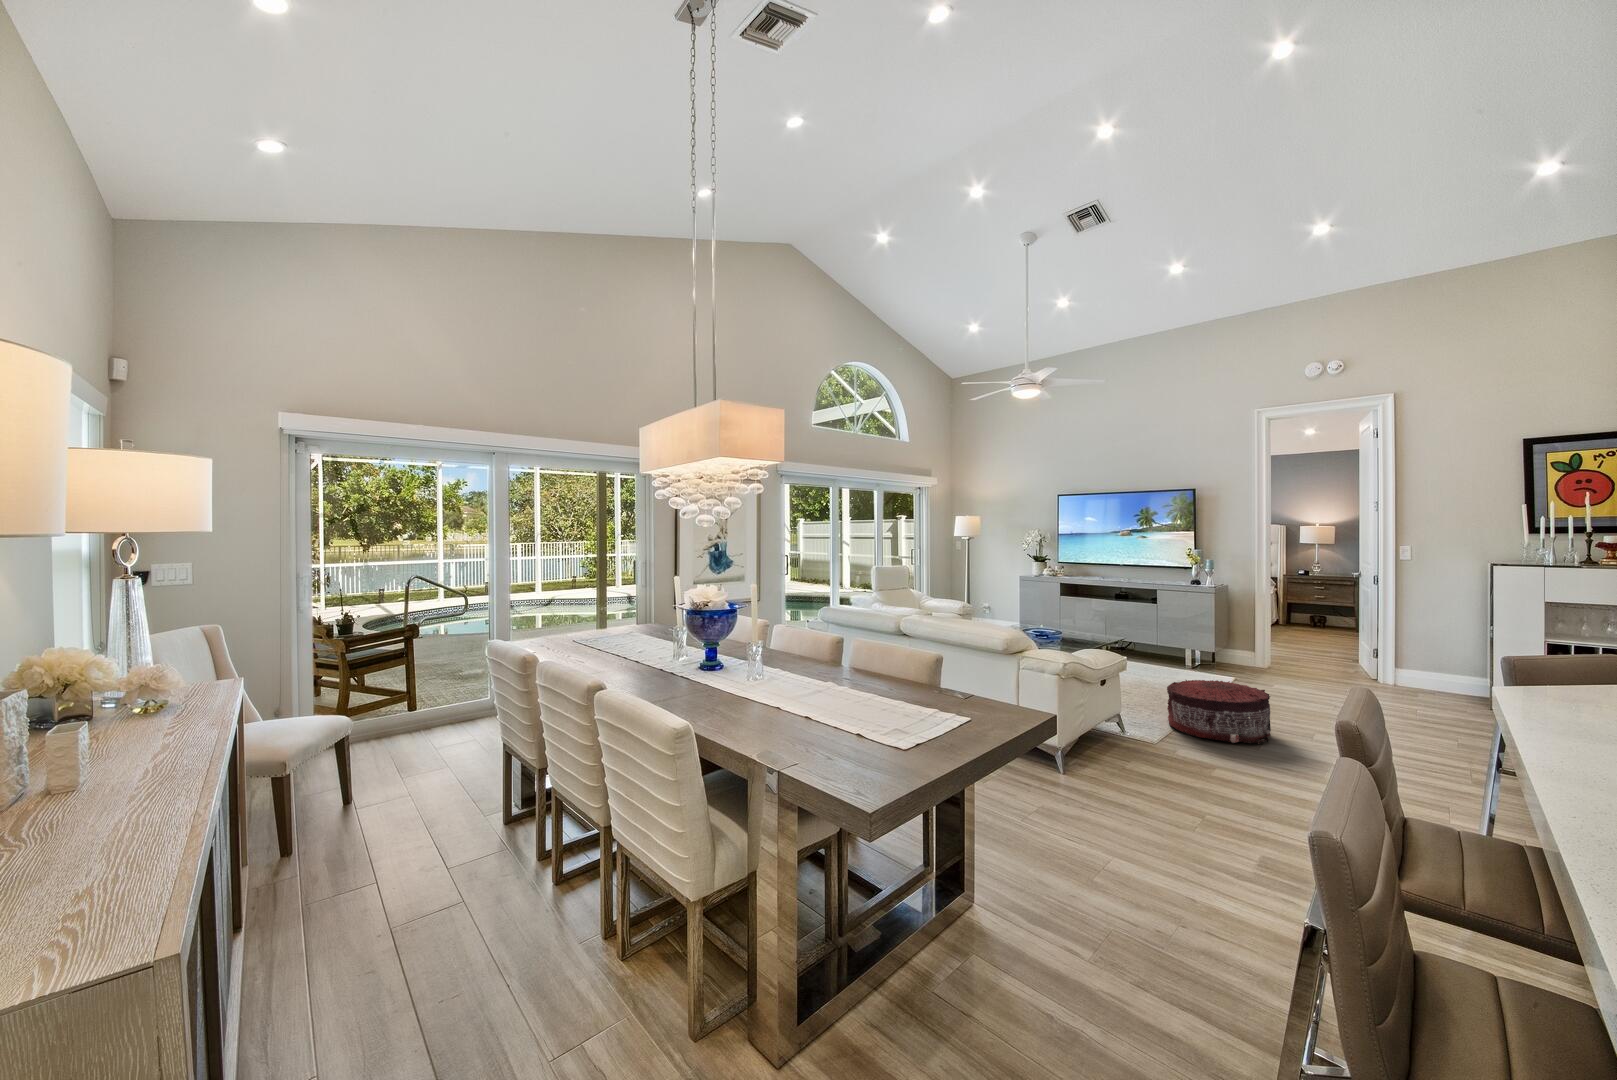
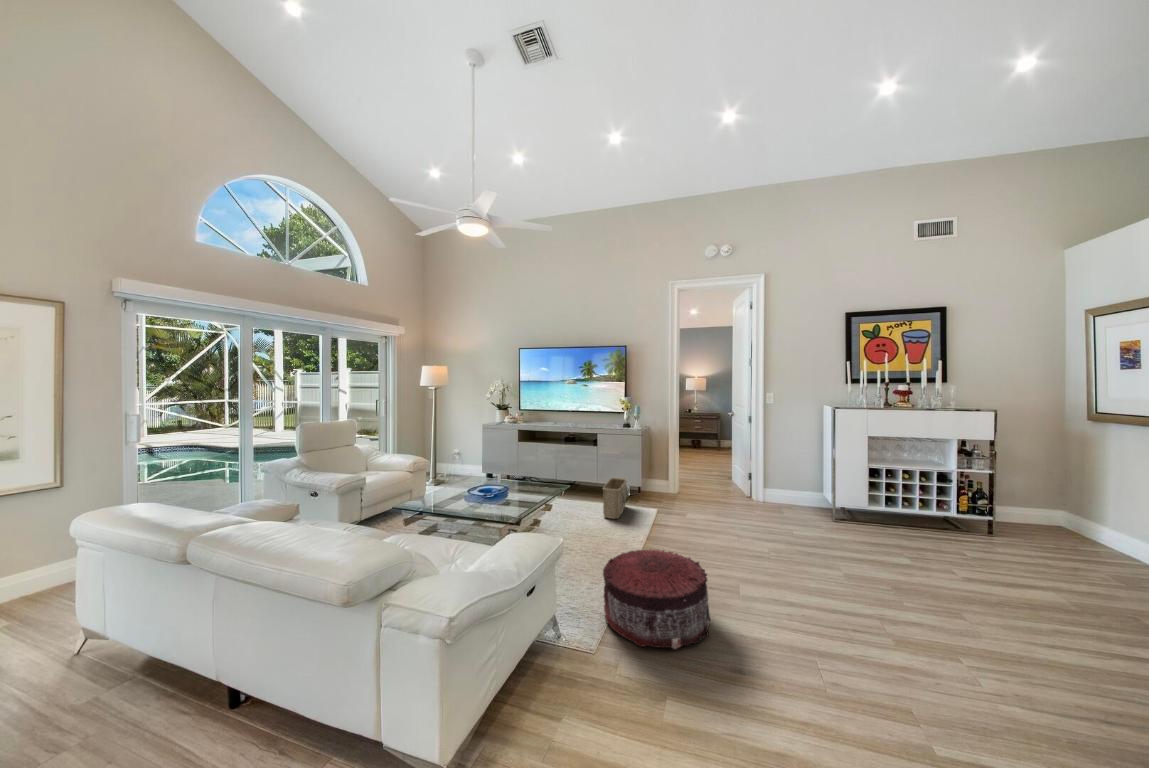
basket: none [1165,637,1195,676] -> present [603,478,627,519]

